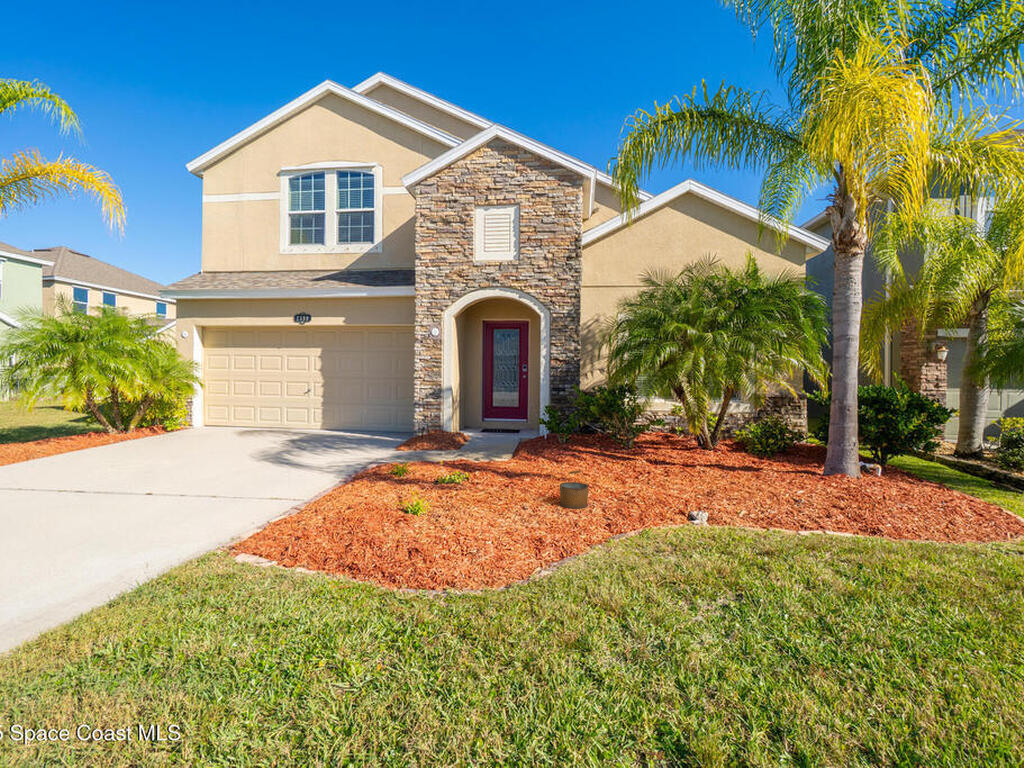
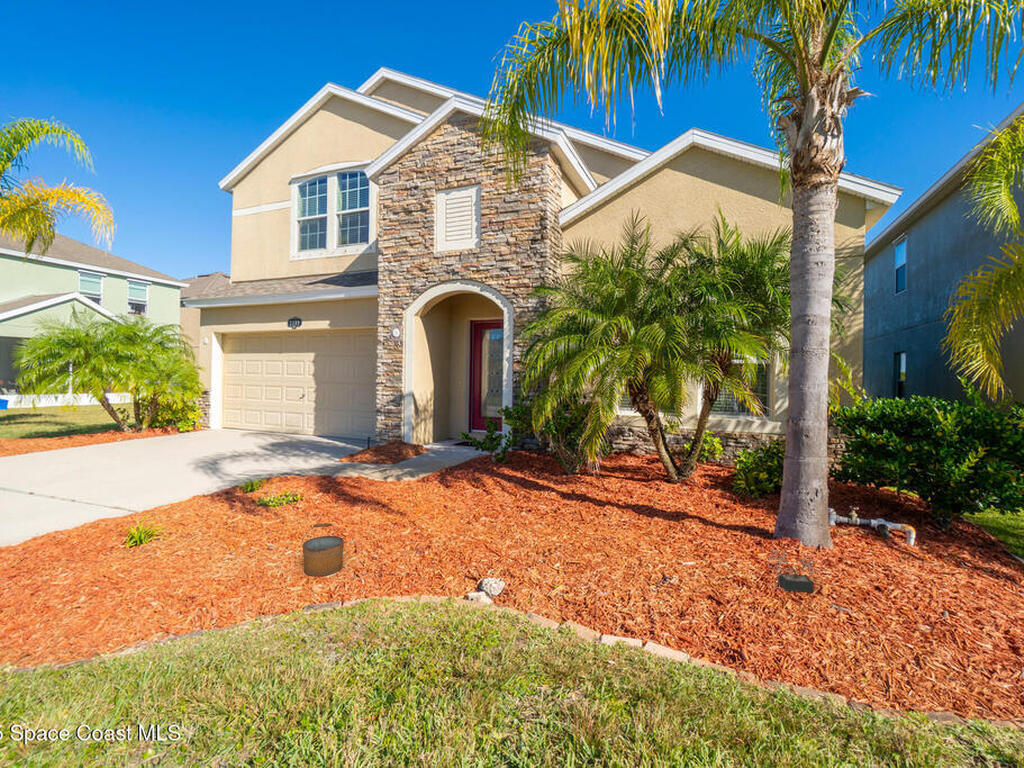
decorative plant: none [846,470,875,494] -> present [768,548,819,592]

